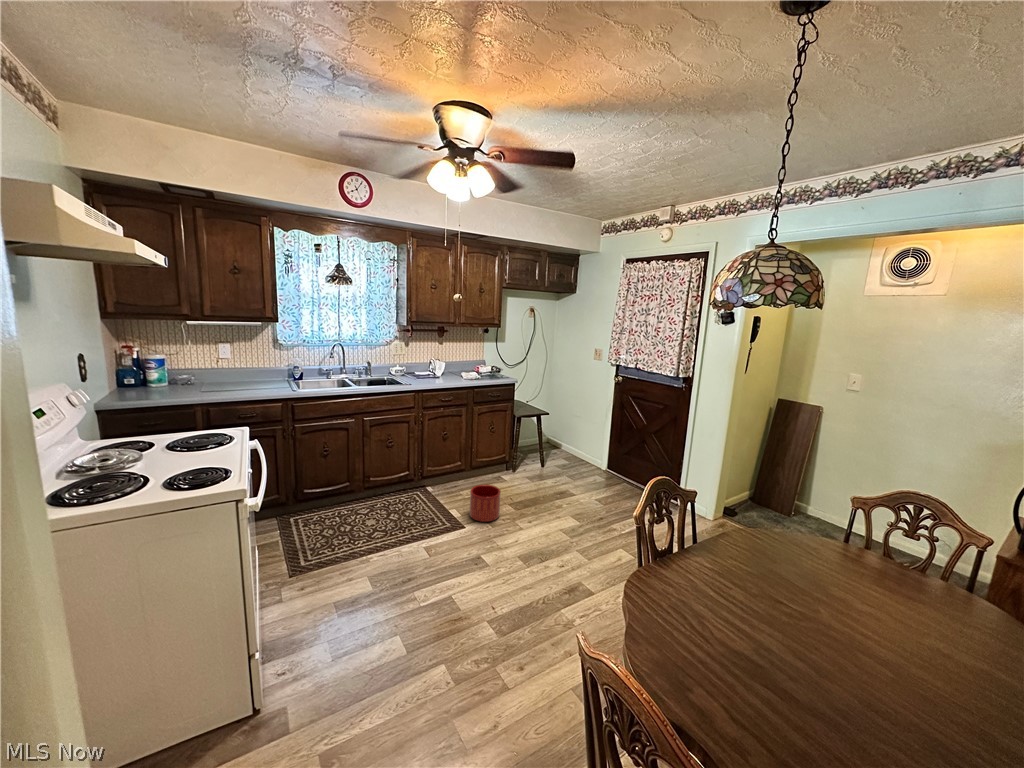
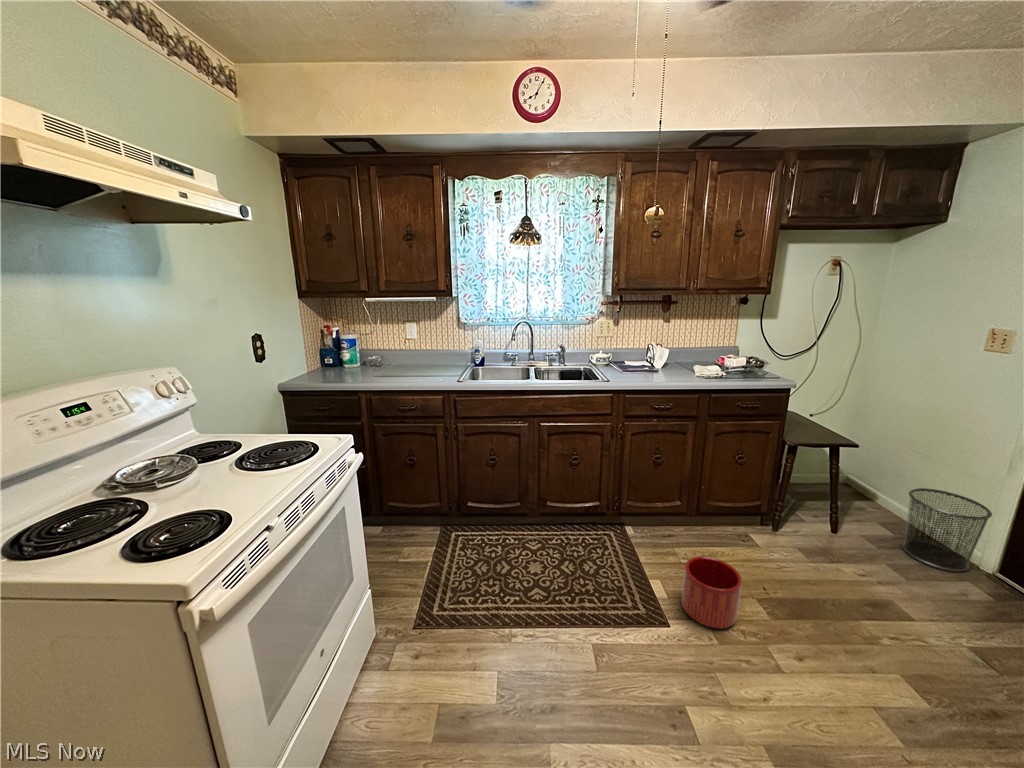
waste bin: none [572,433,603,472] -> present [902,488,992,572]

